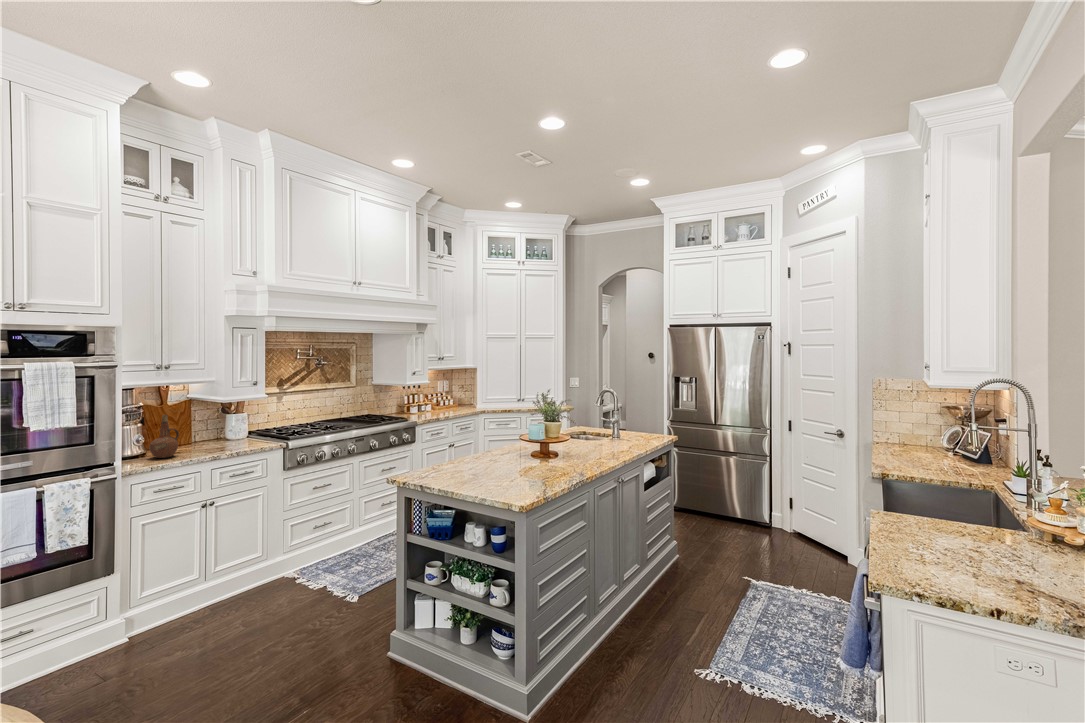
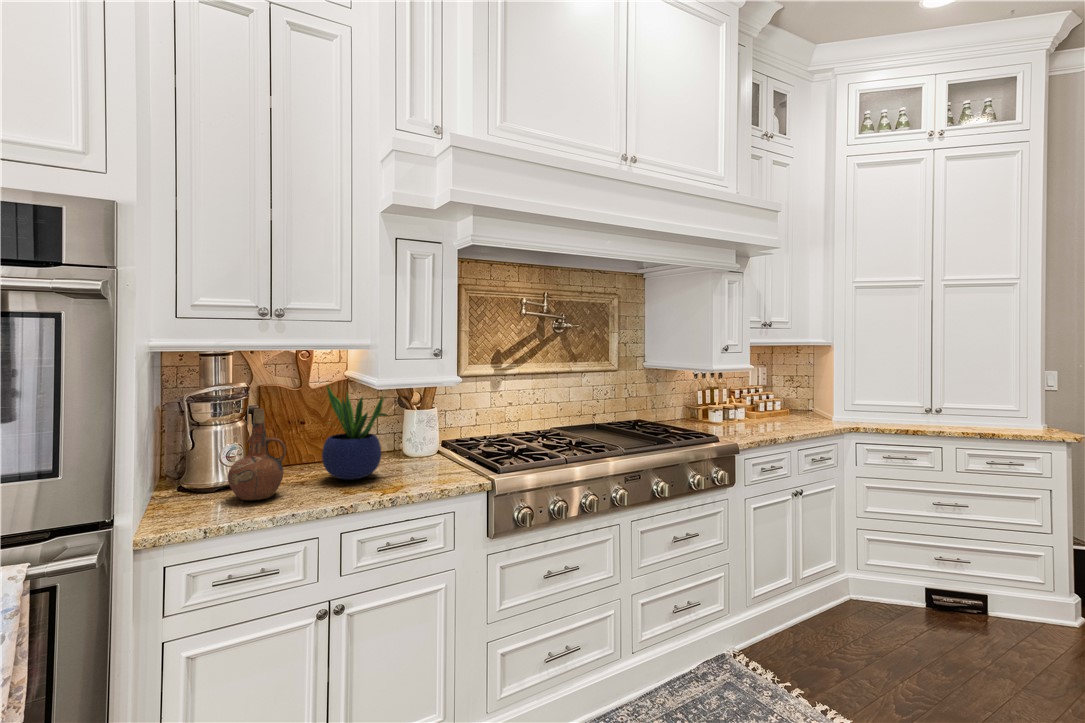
potted plant: none [193,401,231,448] -> present [322,386,388,480]

